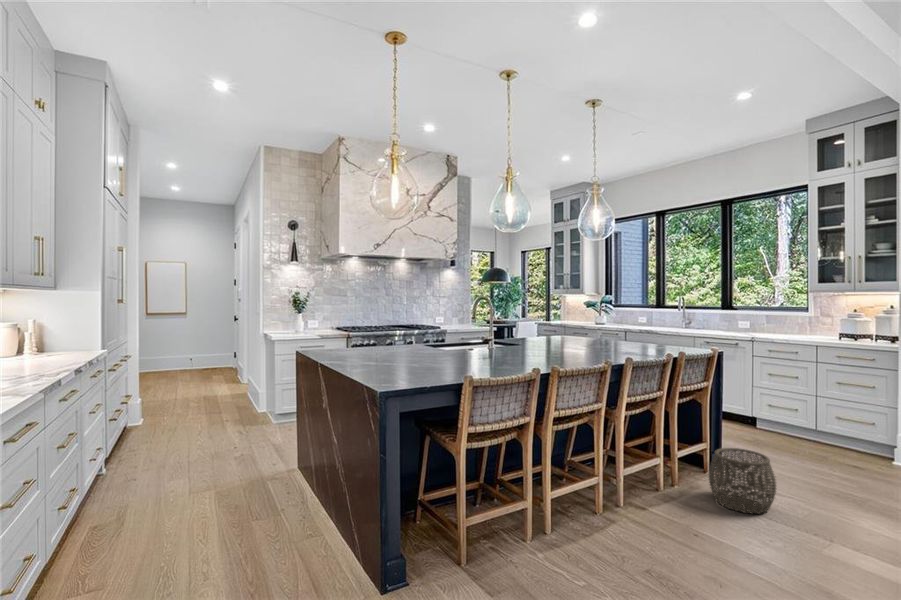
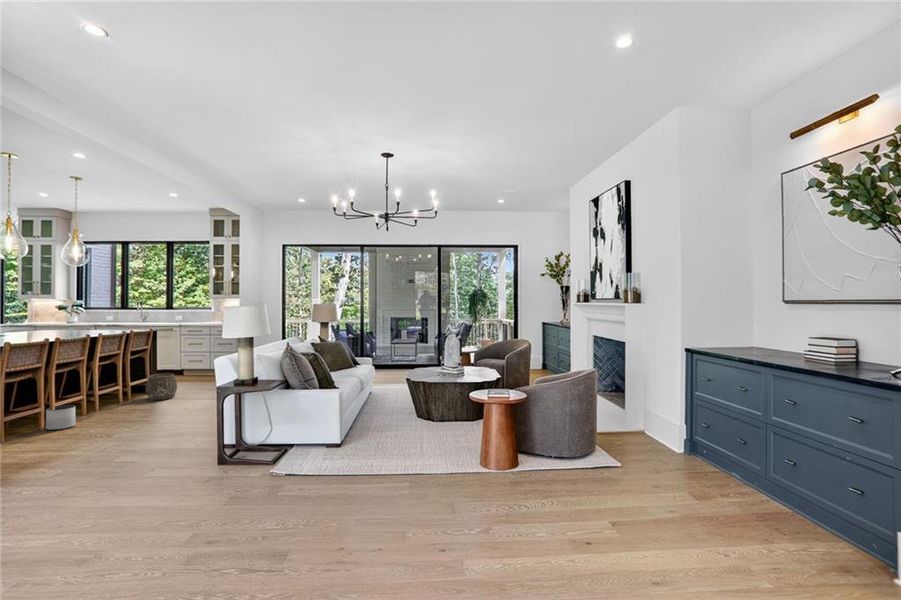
planter: none [534,505,582,567] -> present [46,405,76,430]

